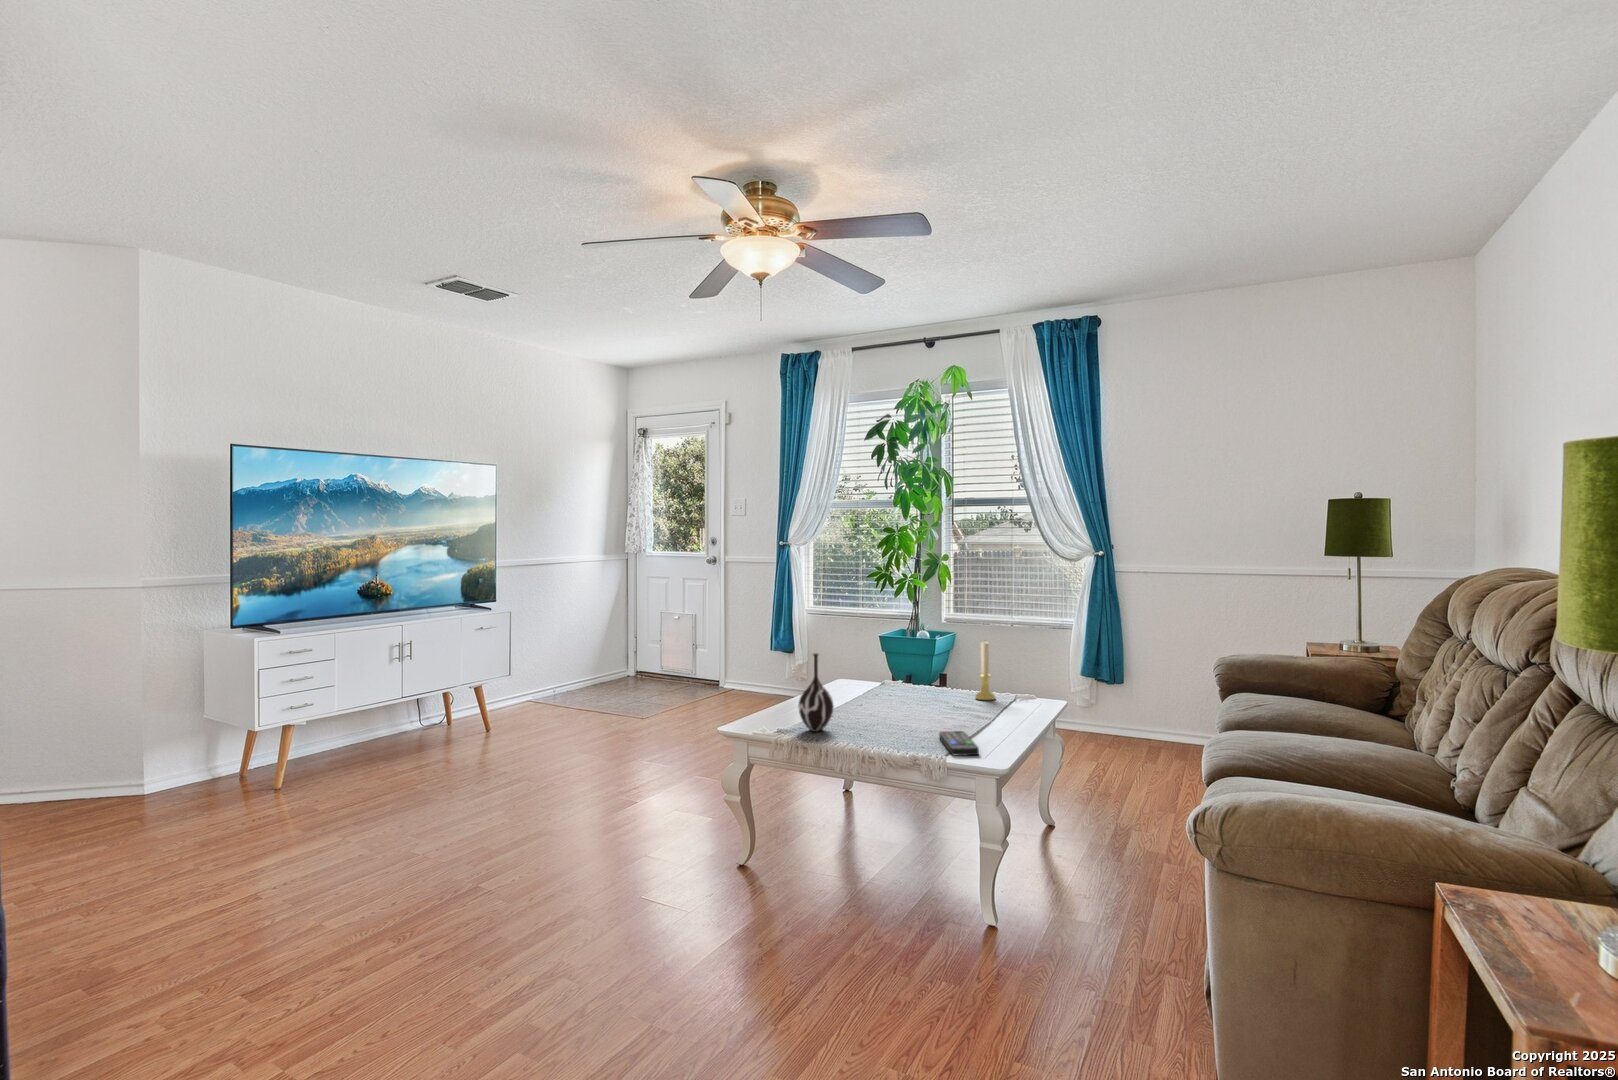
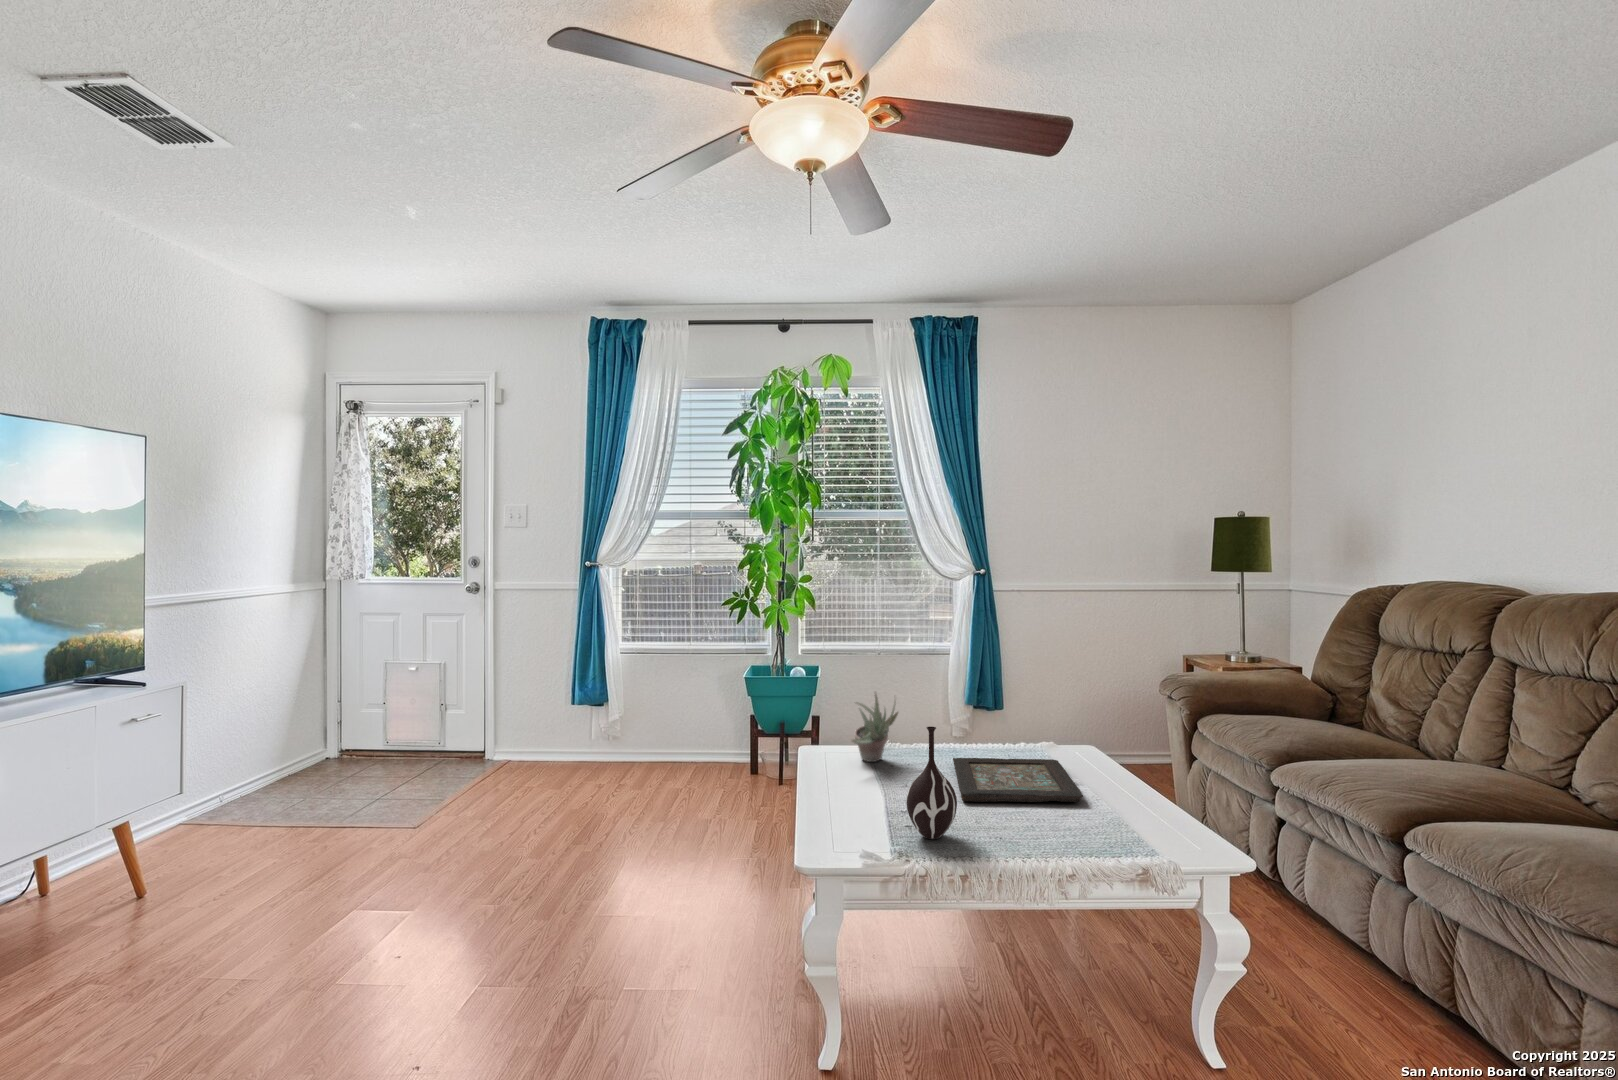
succulent plant: none [837,638,886,693] -> present [851,692,898,762]
candle holder: present [975,642,995,700] -> none [1002,681,1028,755]
decorative tray: none [875,694,995,727] -> present [953,758,1083,802]
remote control: present [939,731,979,755] -> none [1095,808,1186,849]

